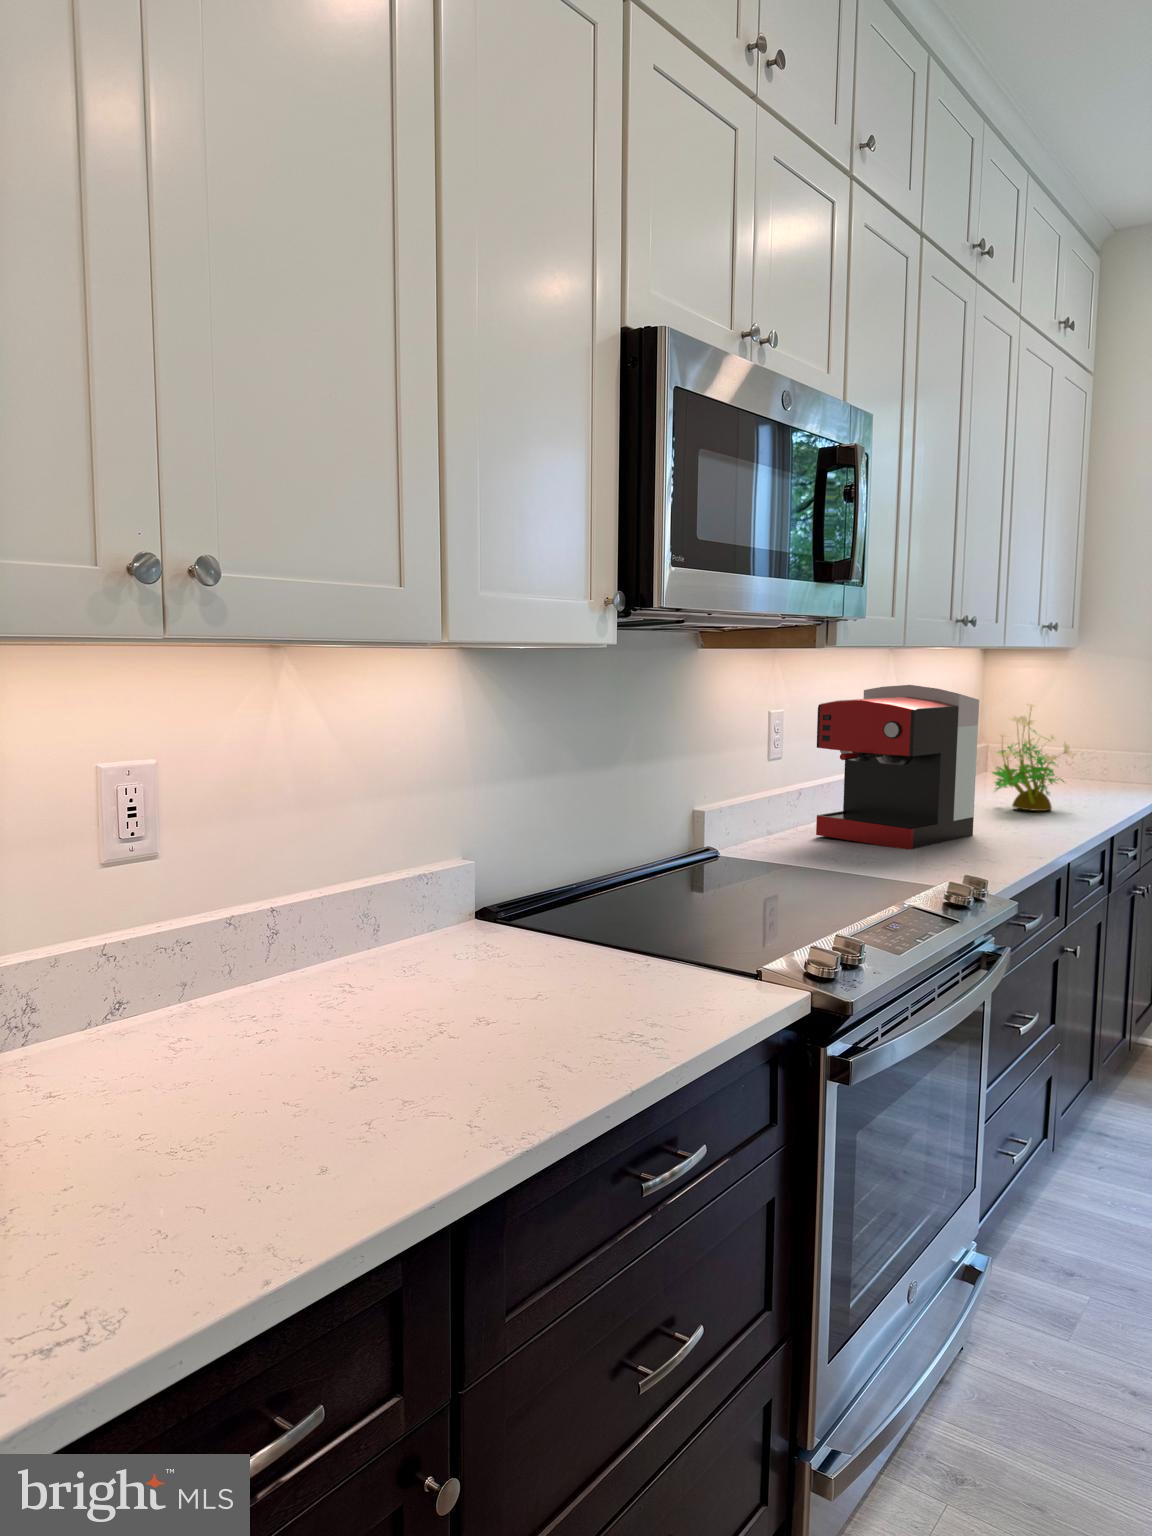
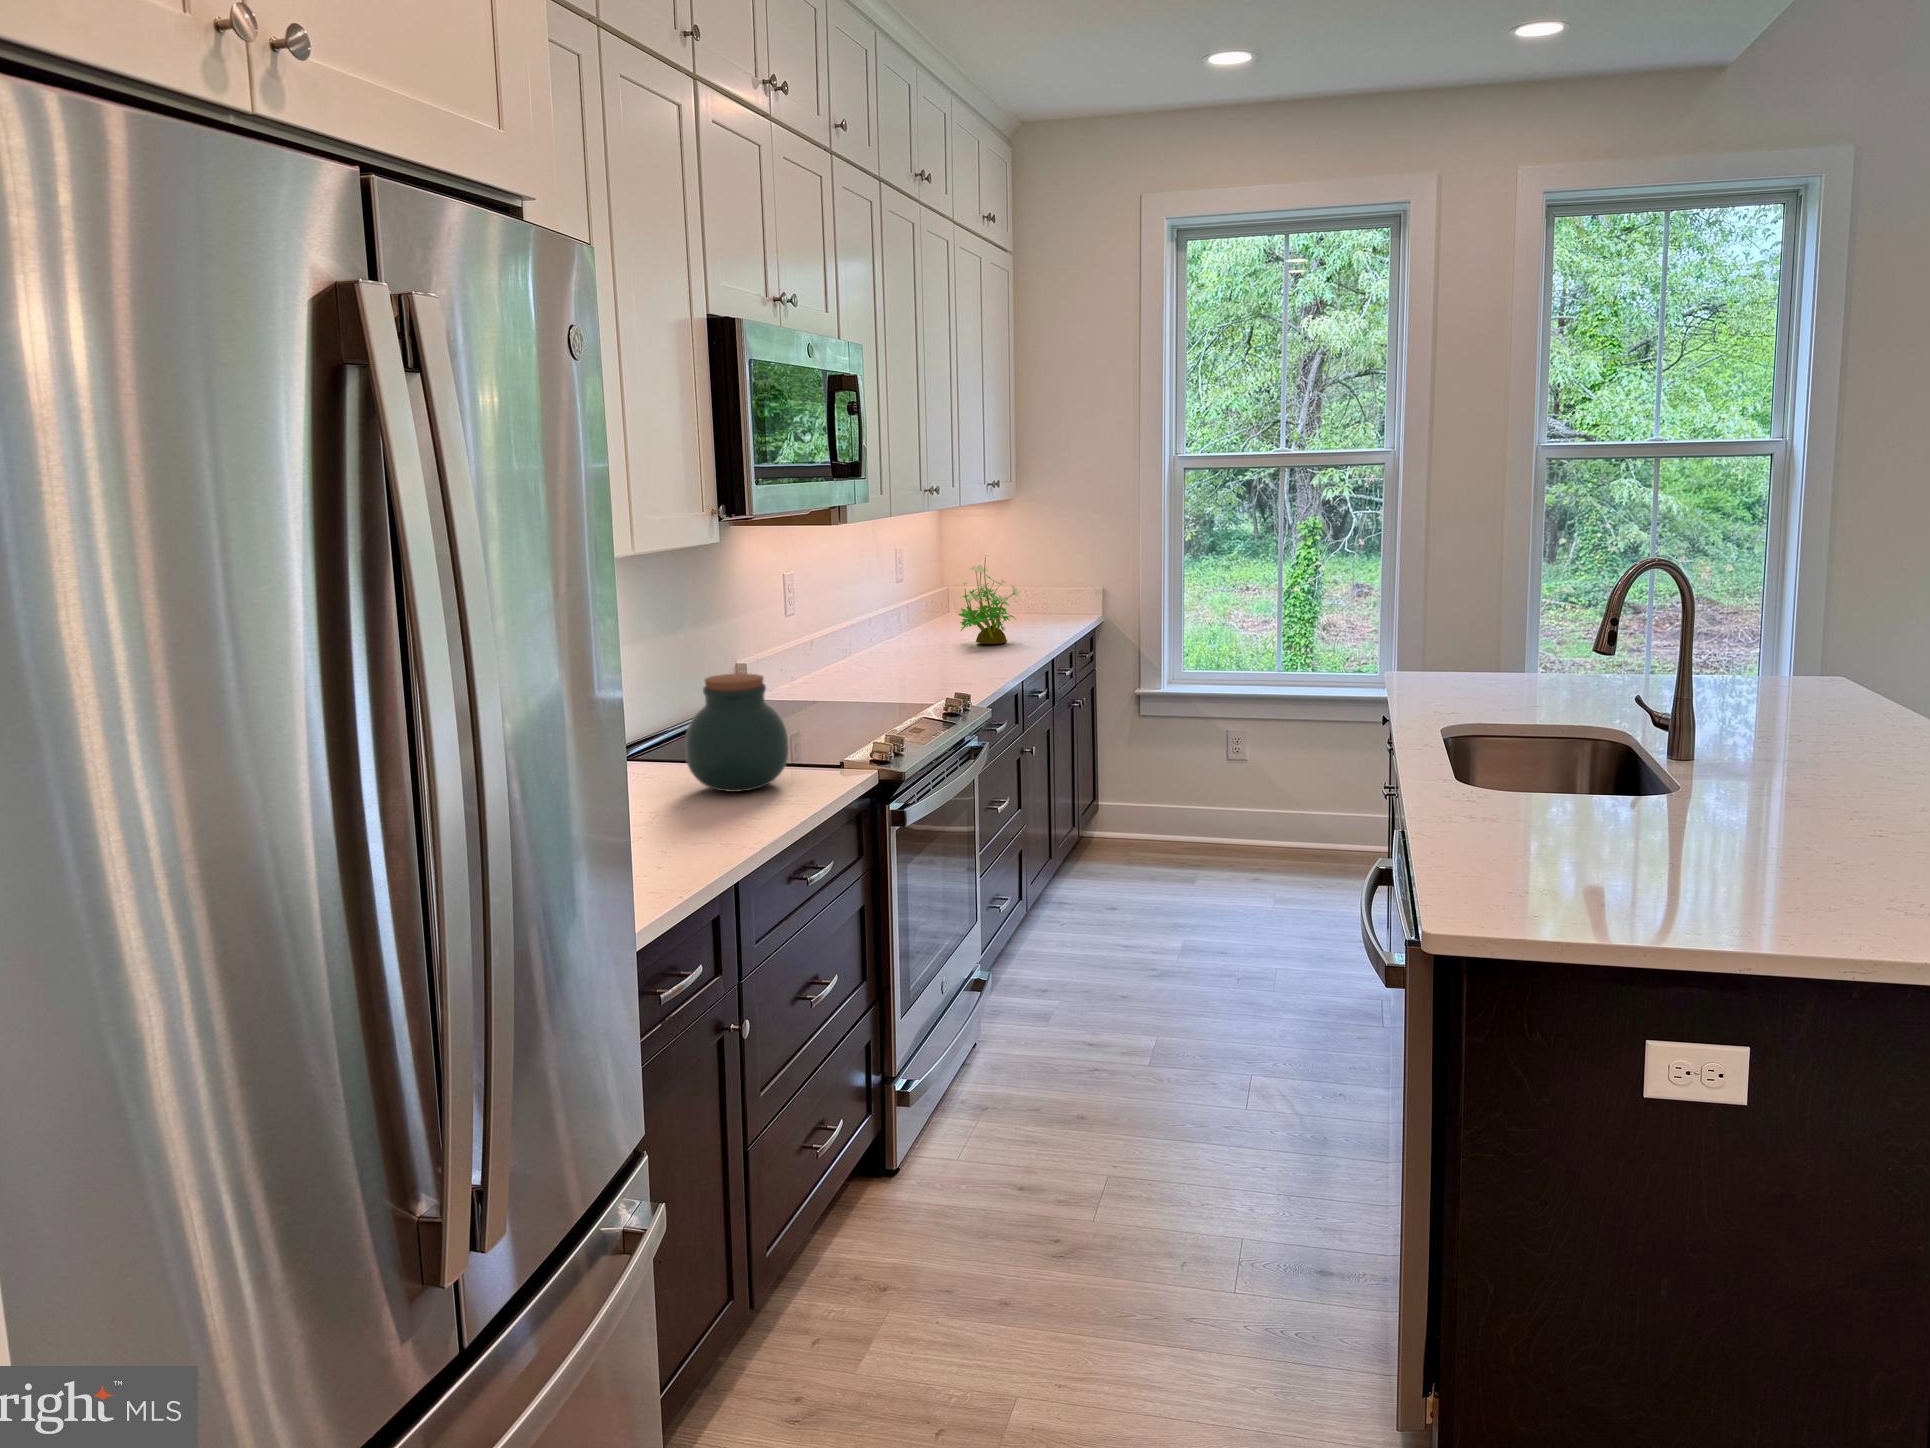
coffee maker: present [816,685,979,849] -> none [823,547,951,682]
jar: none [521,826,671,1003] -> present [685,674,789,792]

